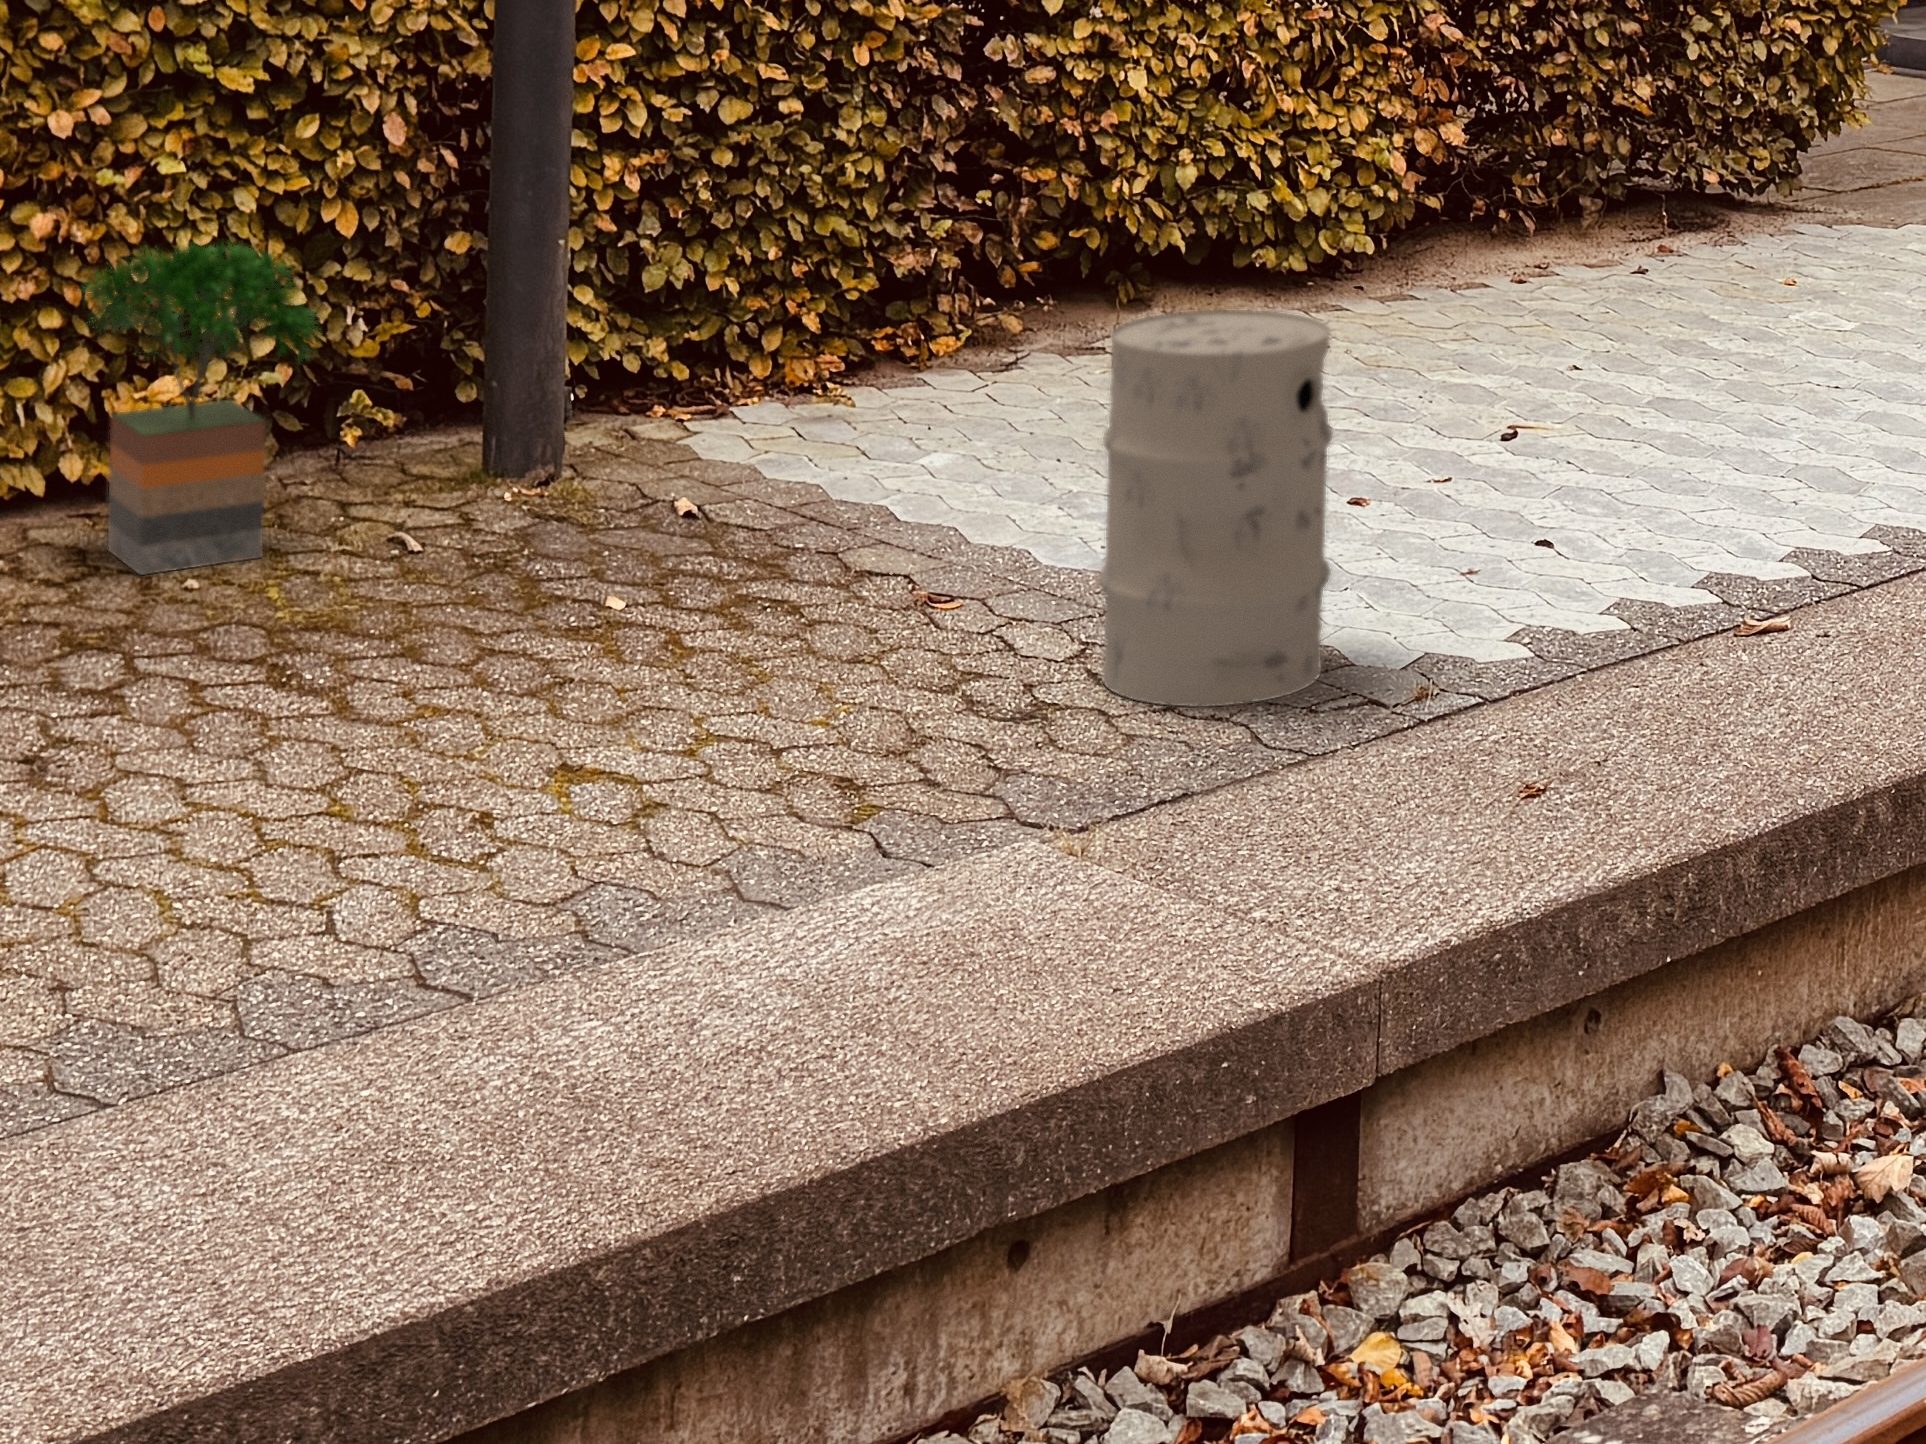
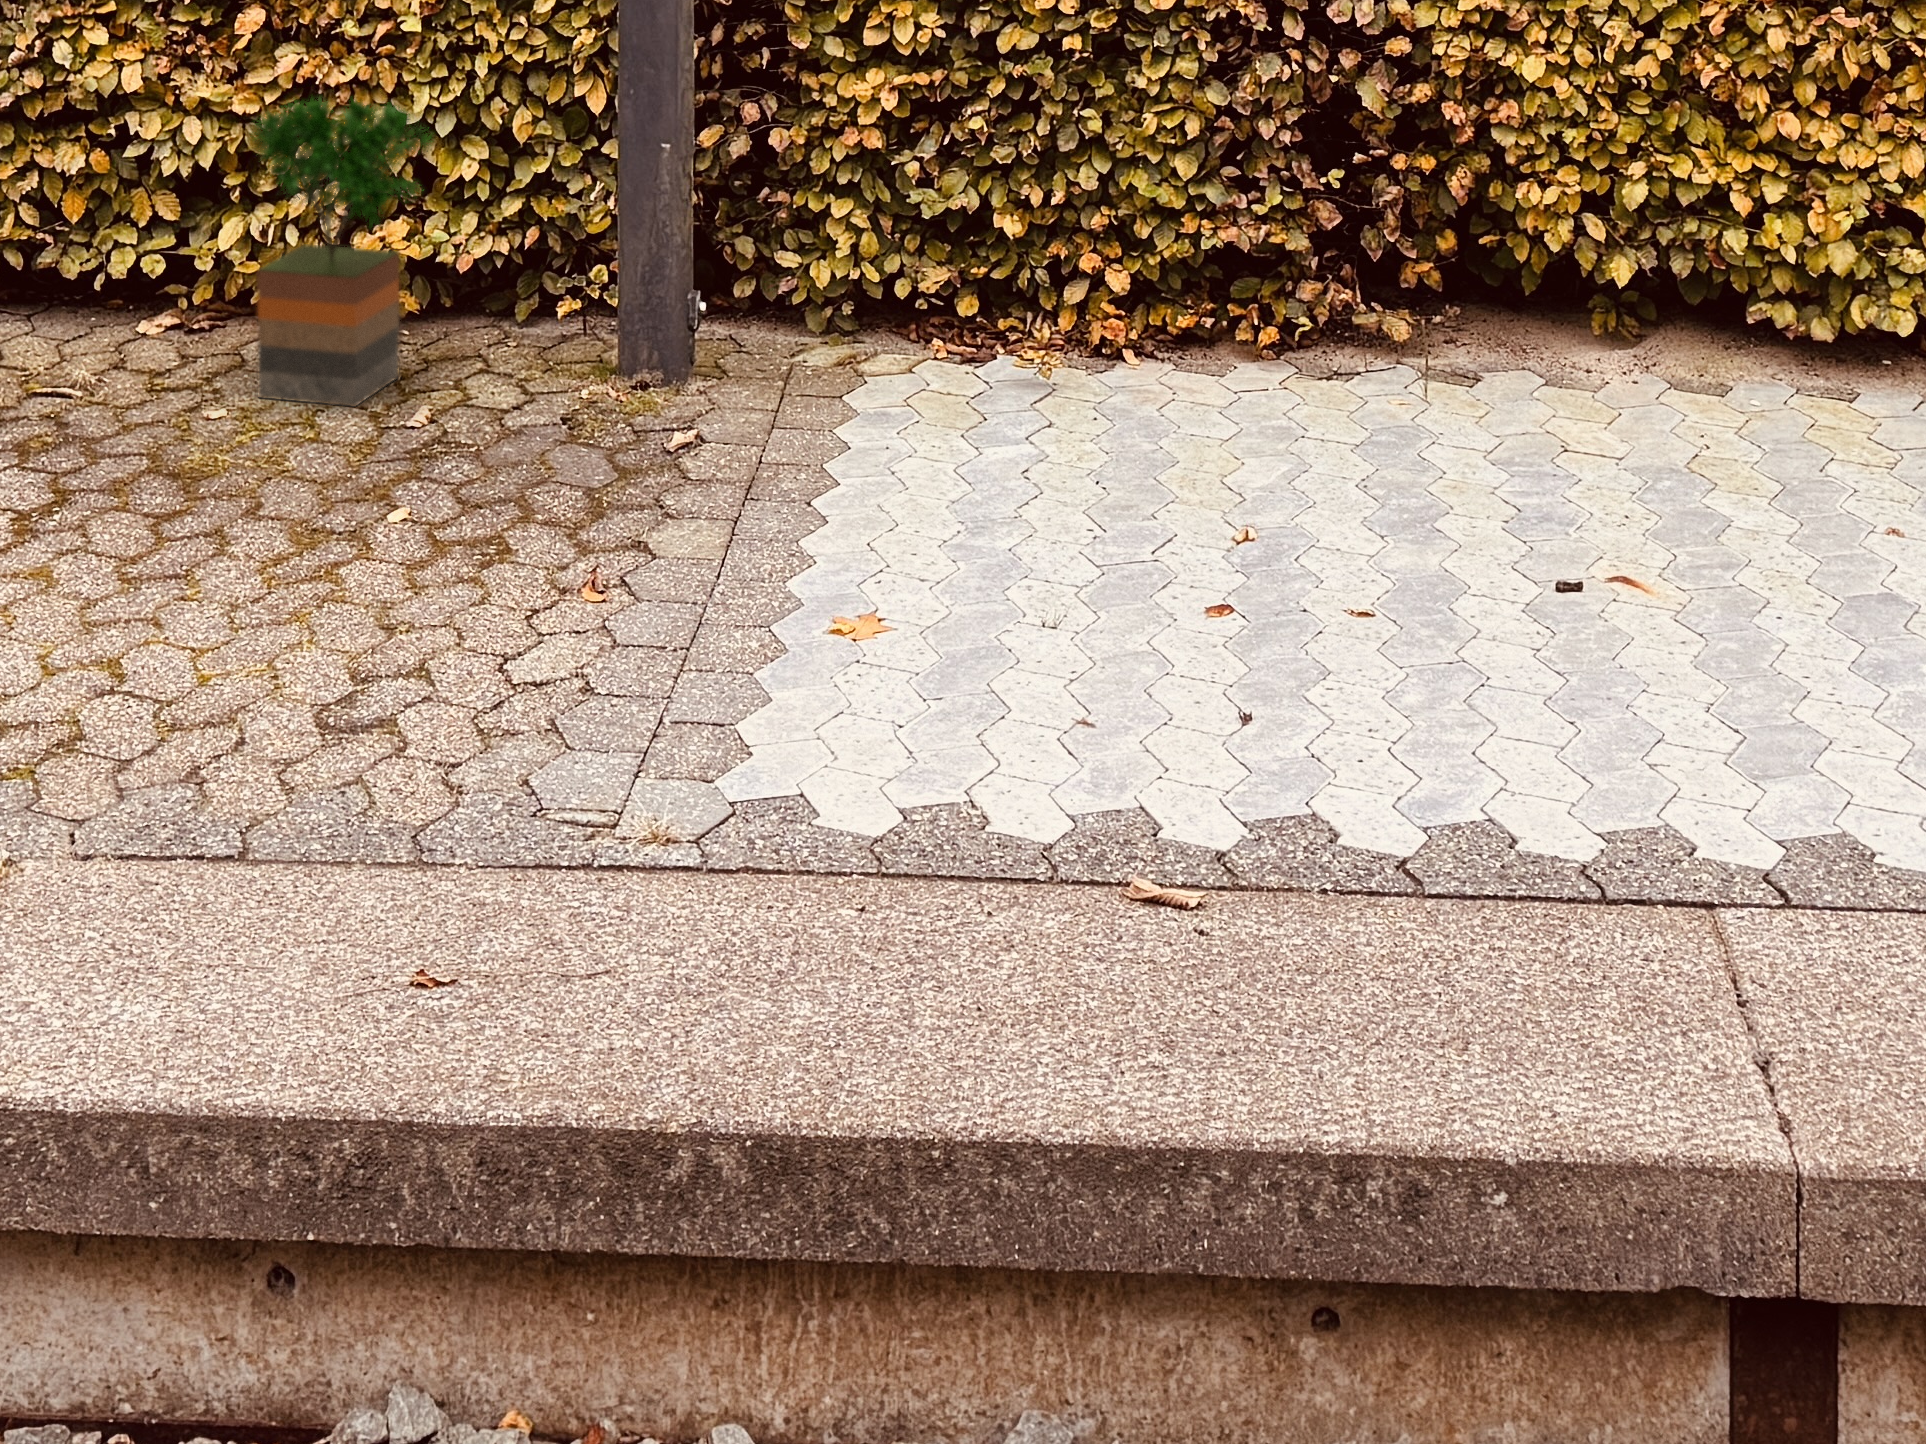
trash can: present [1098,310,1333,707] -> none [351,353,629,871]

